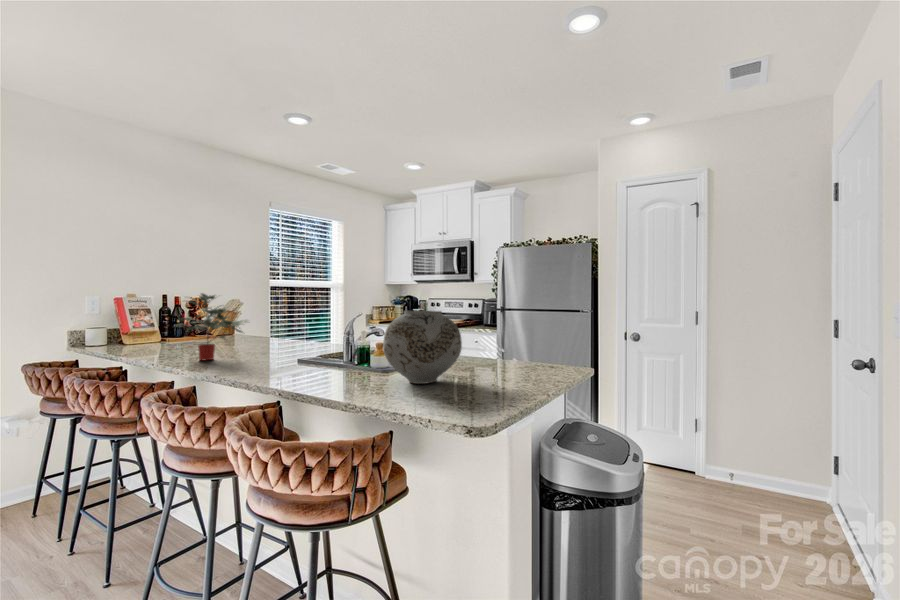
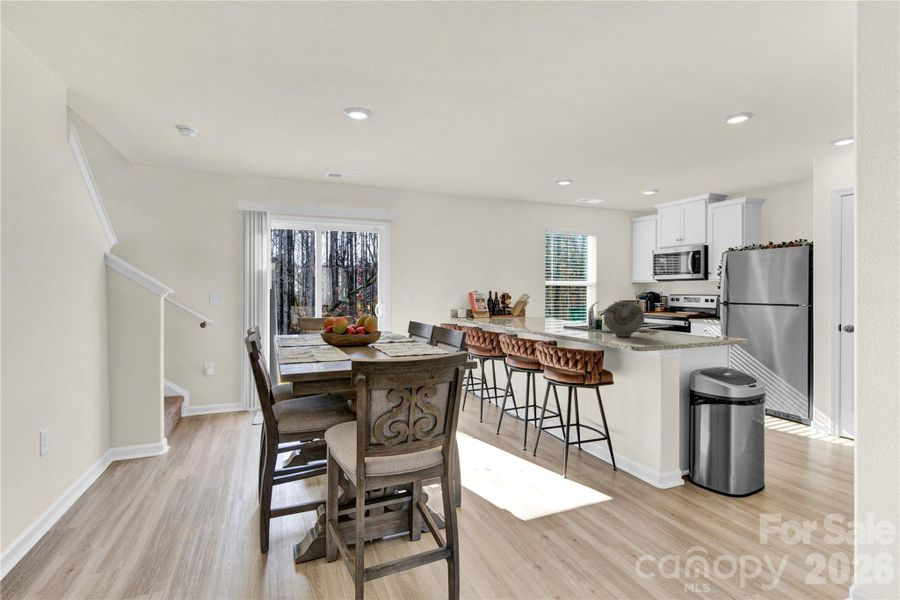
potted plant: present [180,293,247,360] -> none [509,292,542,325]

